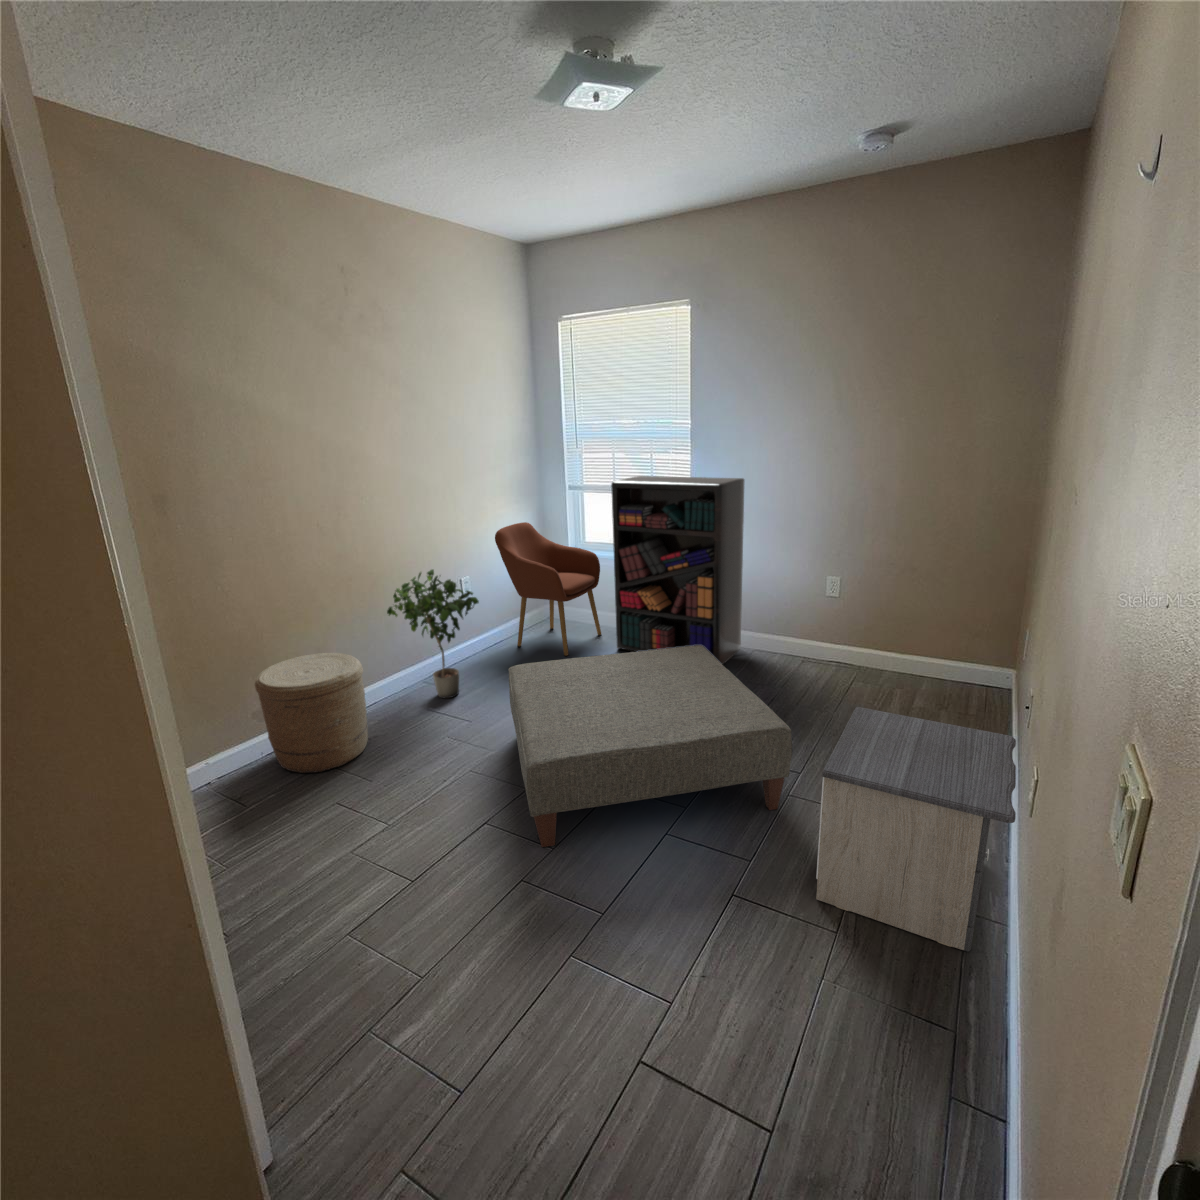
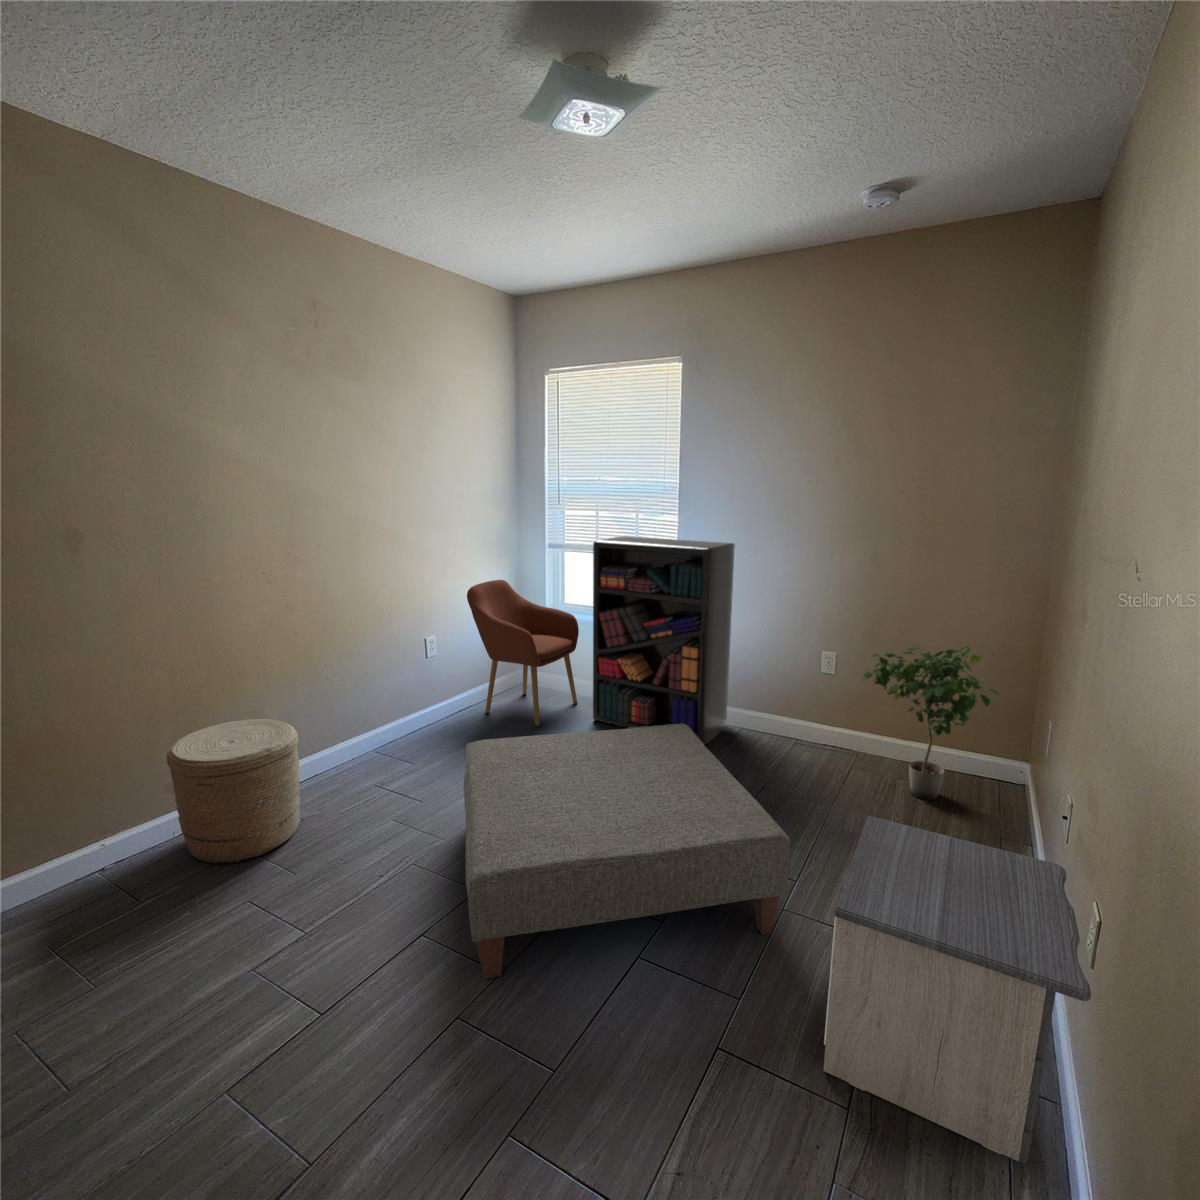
potted plant: present [387,569,479,698] -> present [862,647,998,800]

